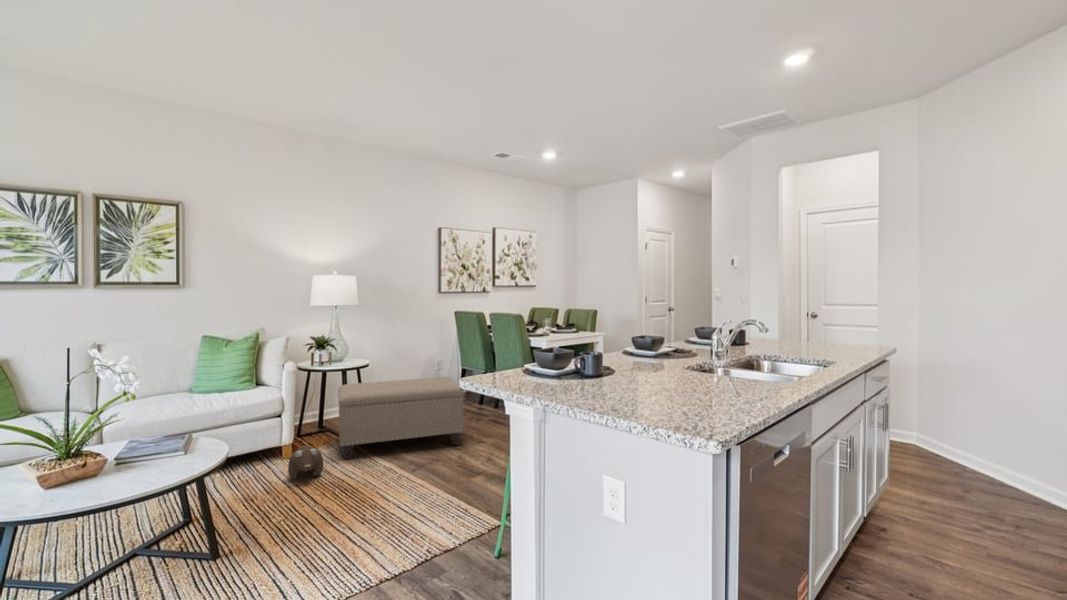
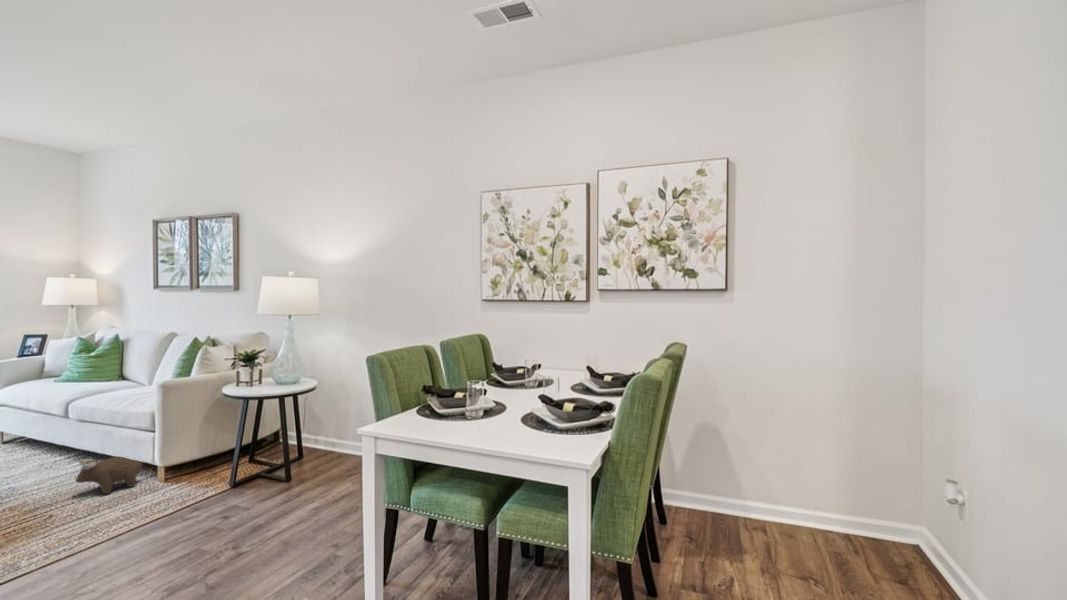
ottoman: present [338,377,463,459] -> none [154,406,284,546]

